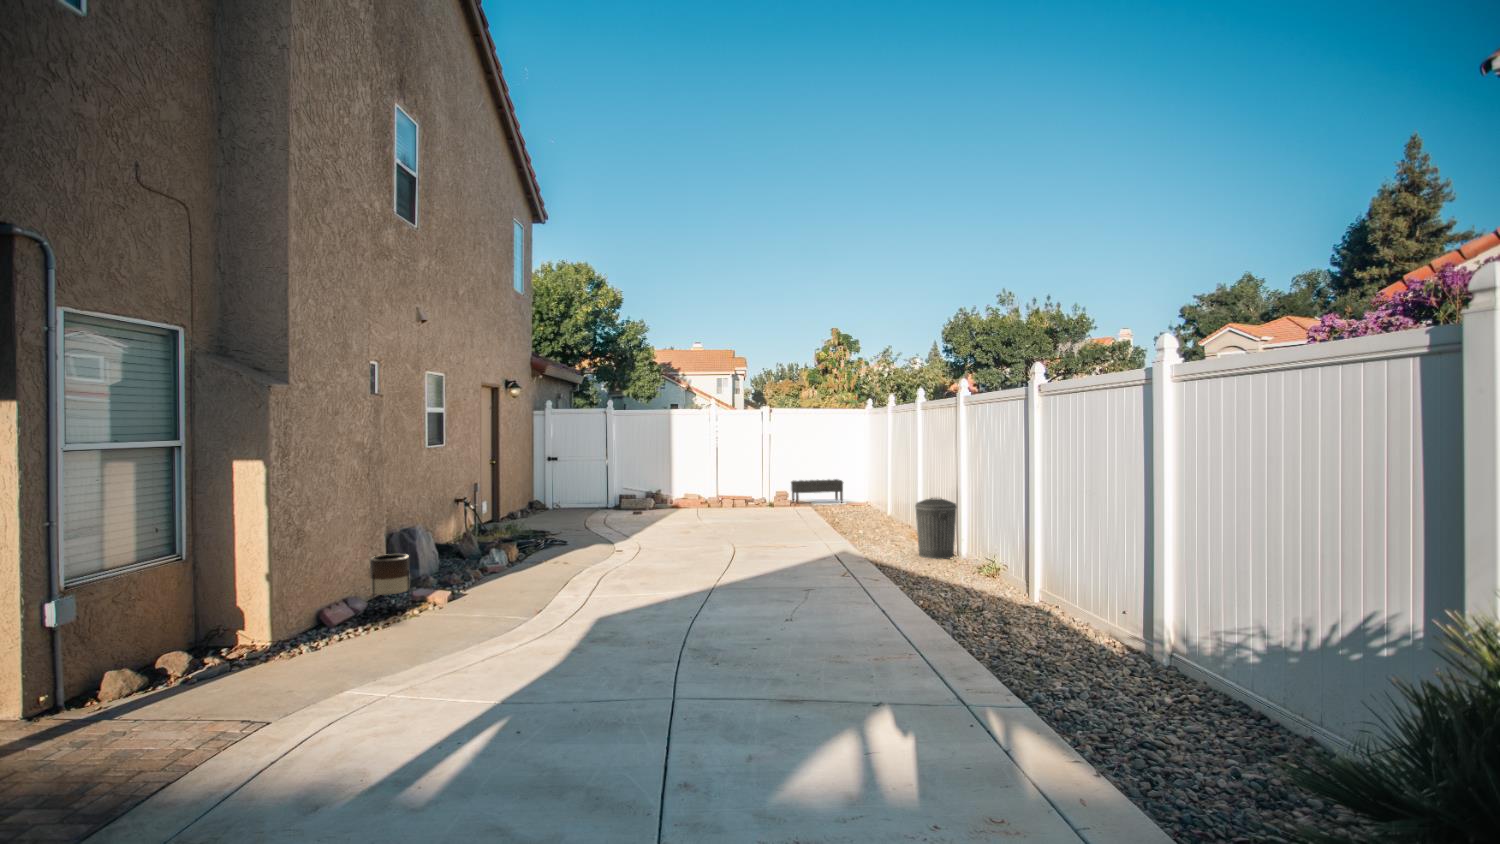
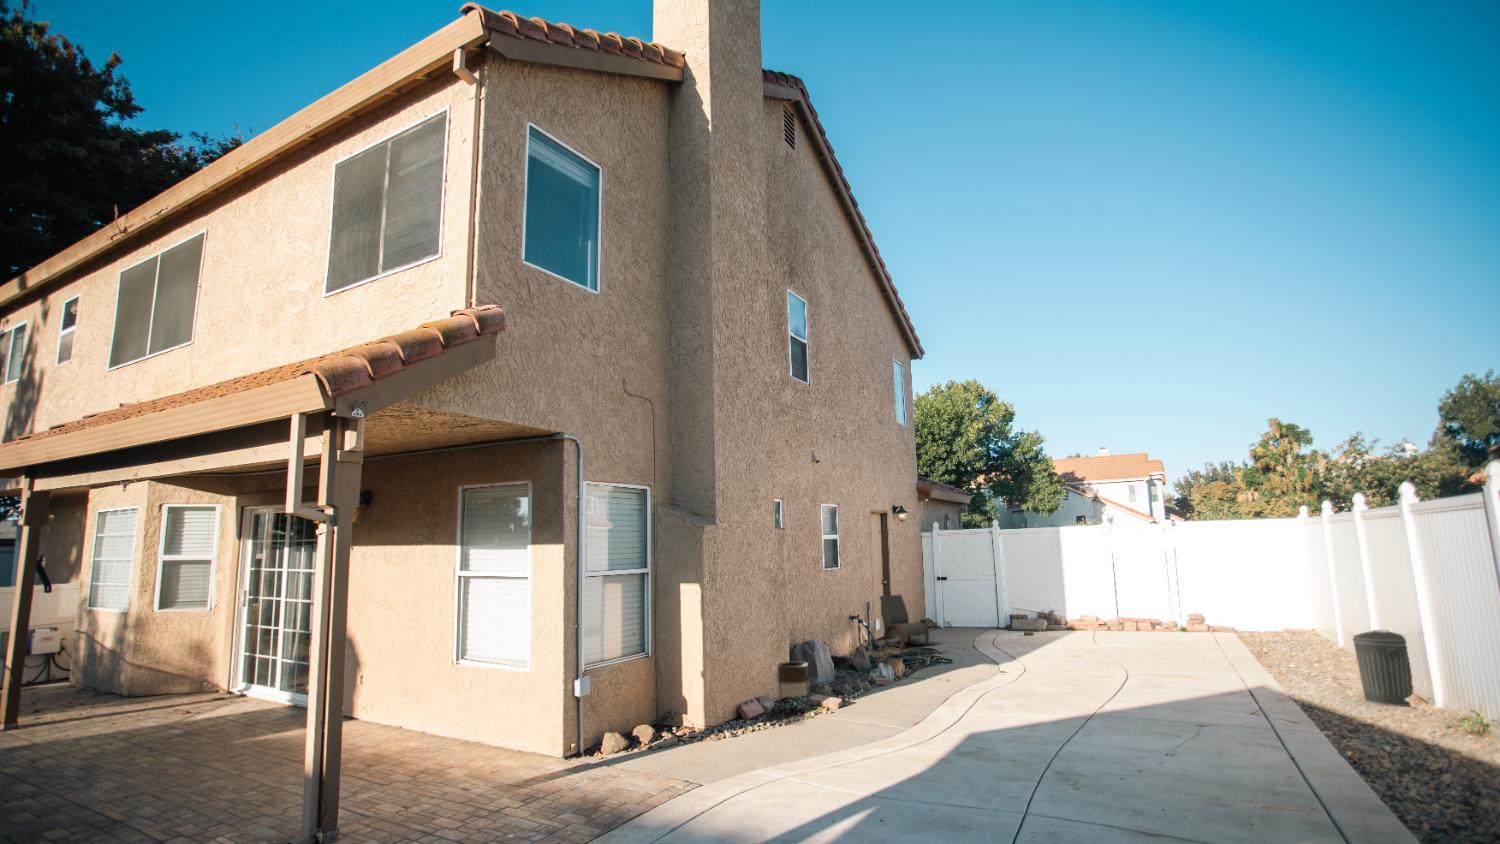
lounge chair: none [484,477,540,533] -> present [880,595,929,648]
bench: present [791,479,843,503] -> none [1209,604,1279,631]

